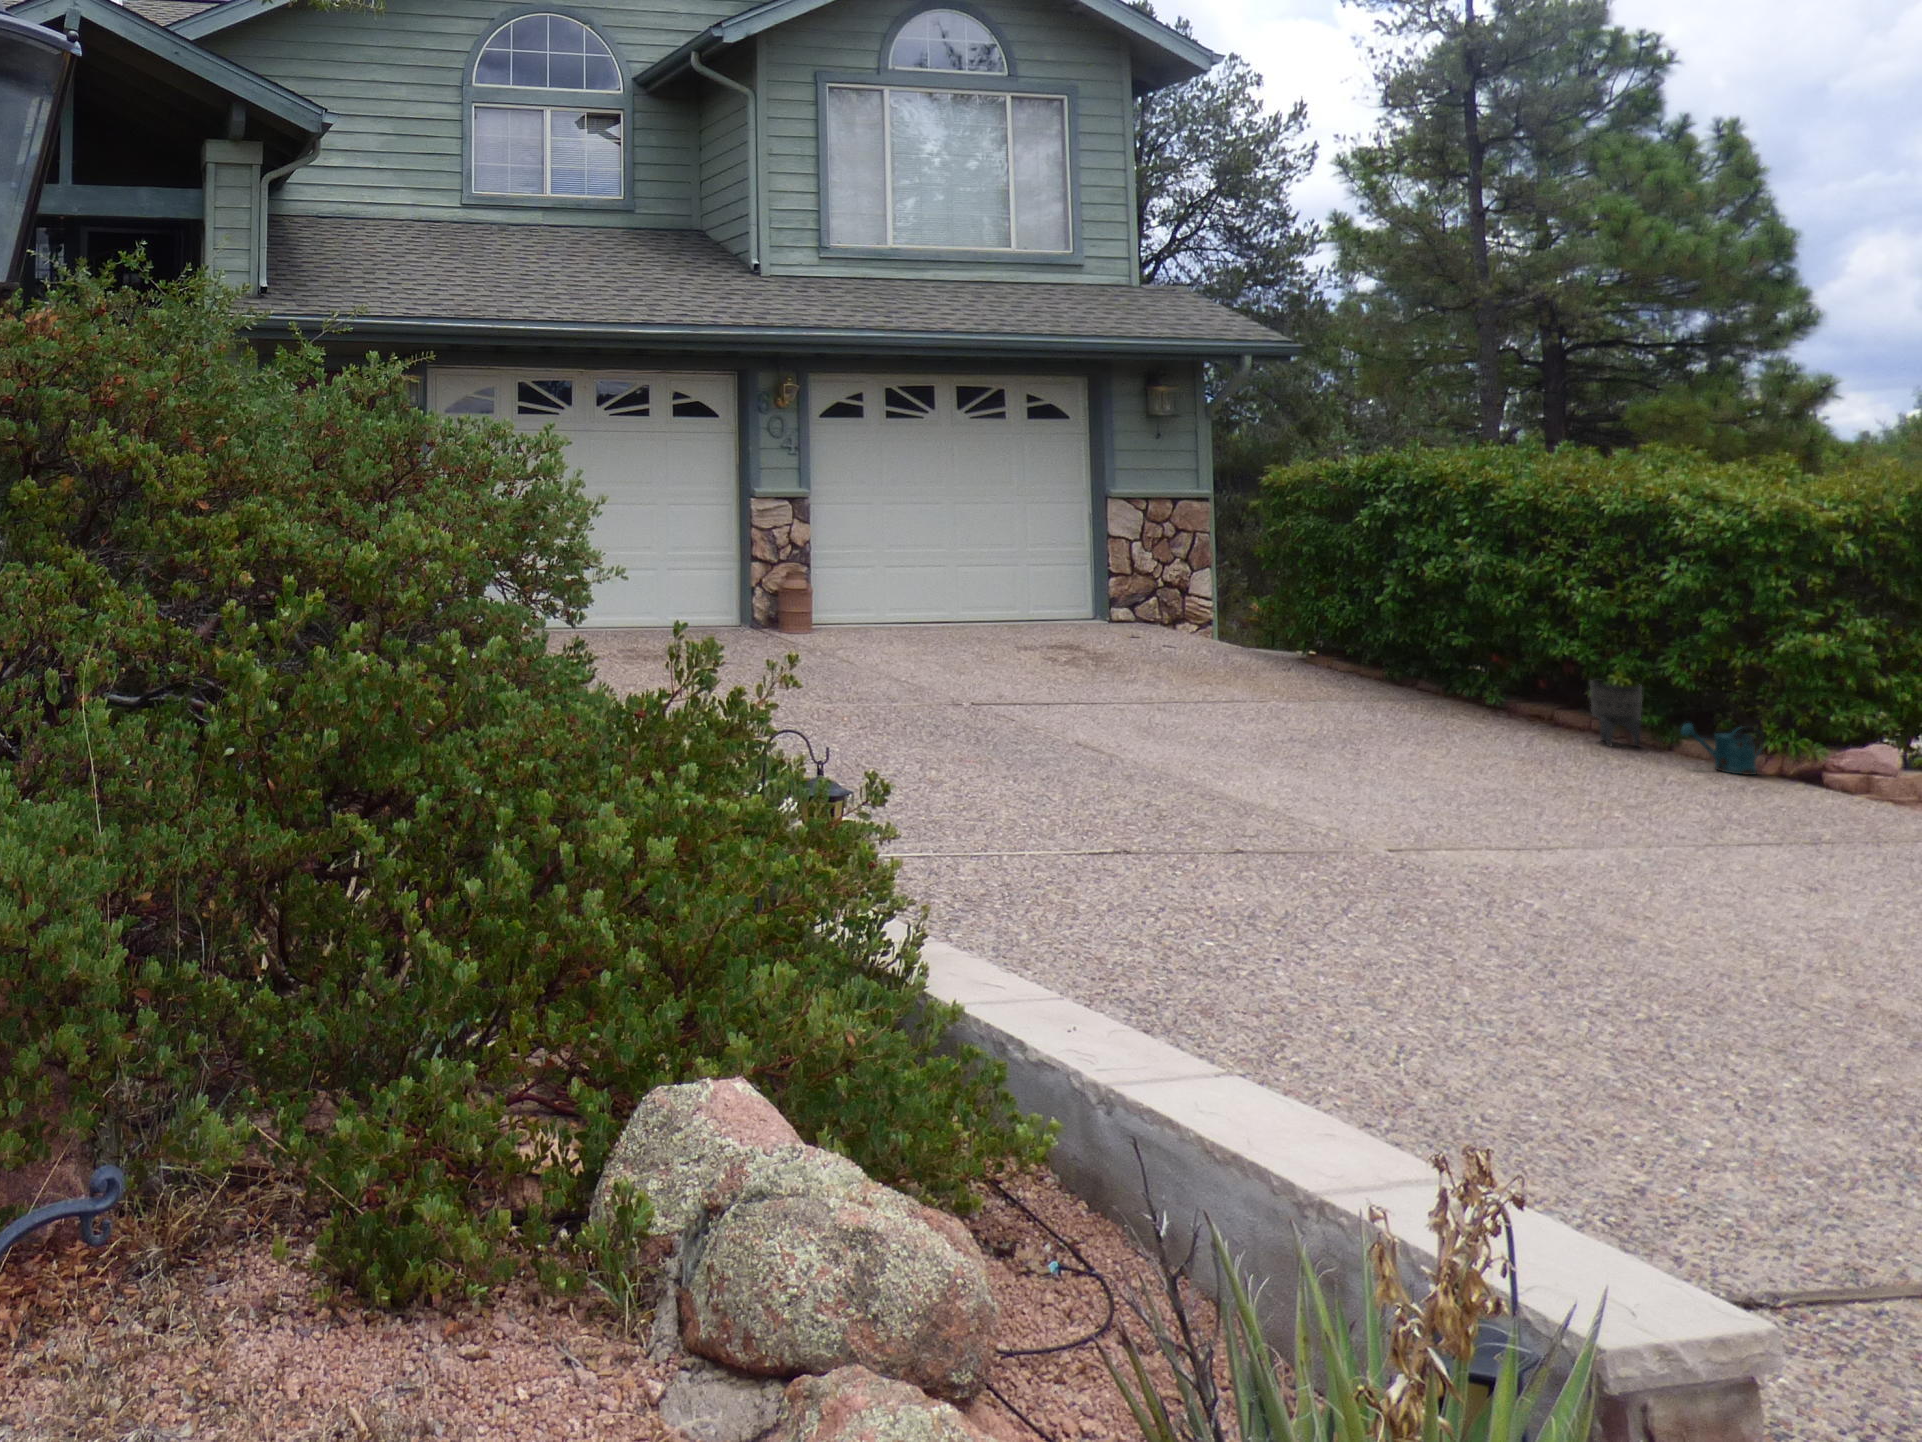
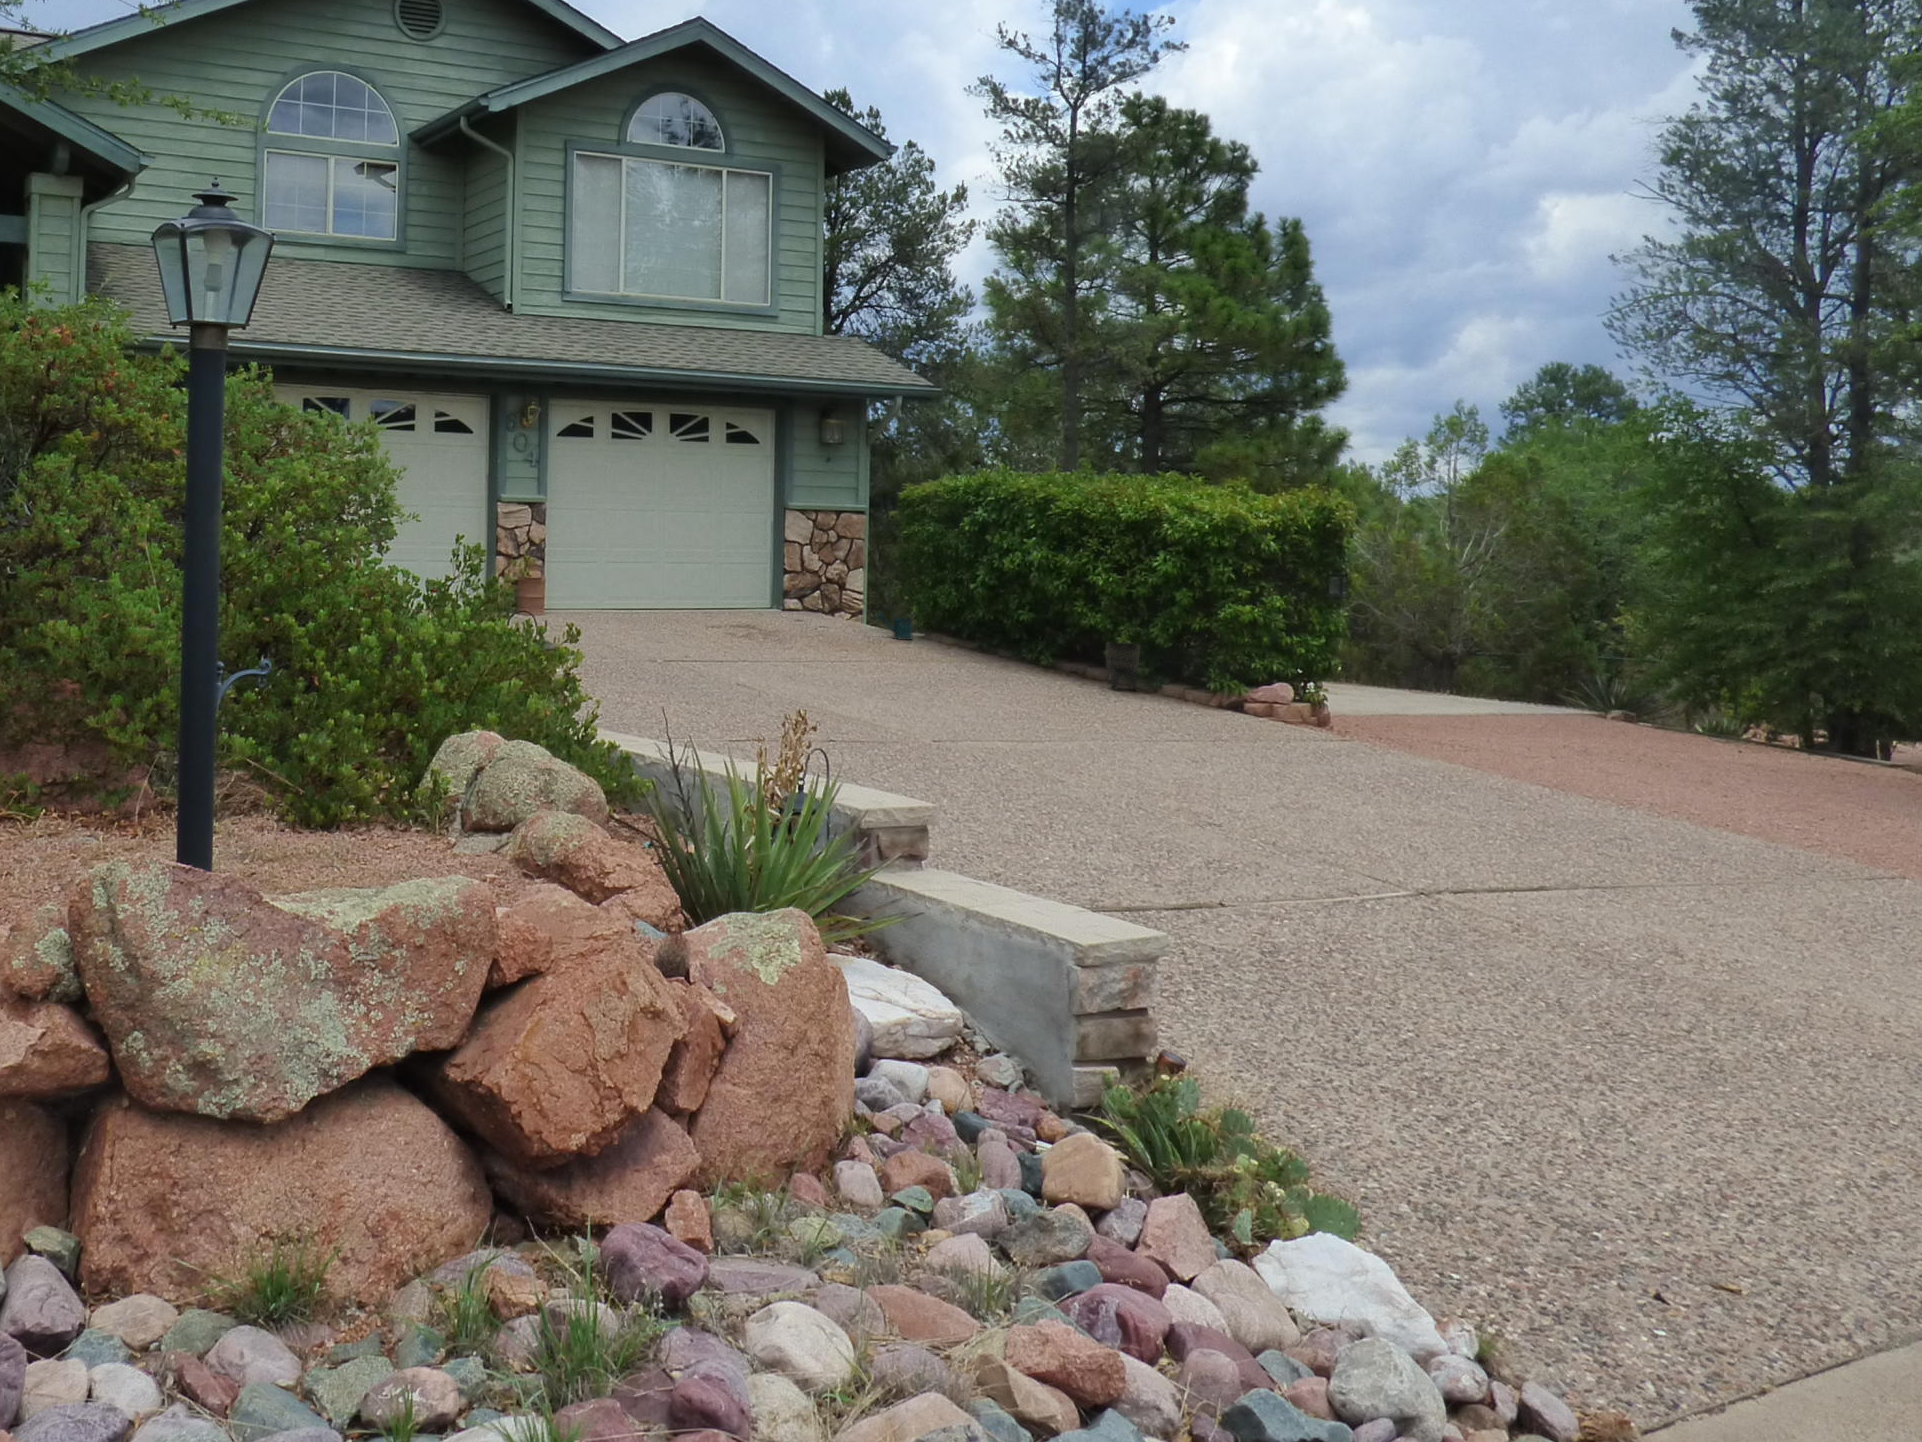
watering can: present [1681,723,1764,775] -> present [877,613,913,640]

